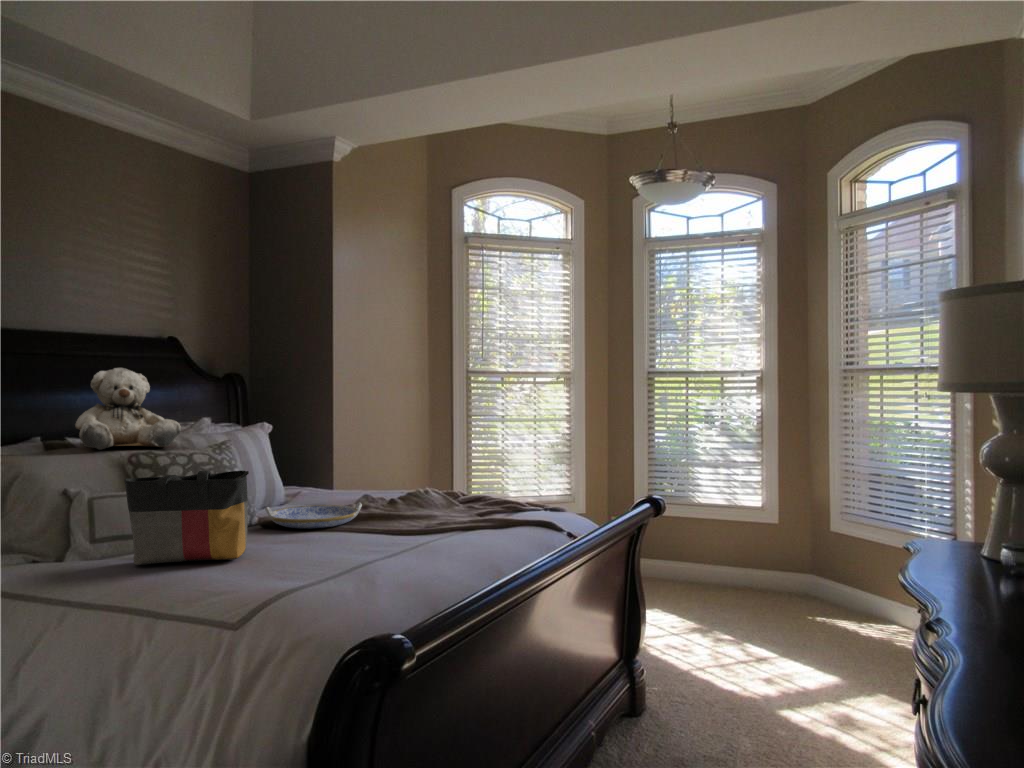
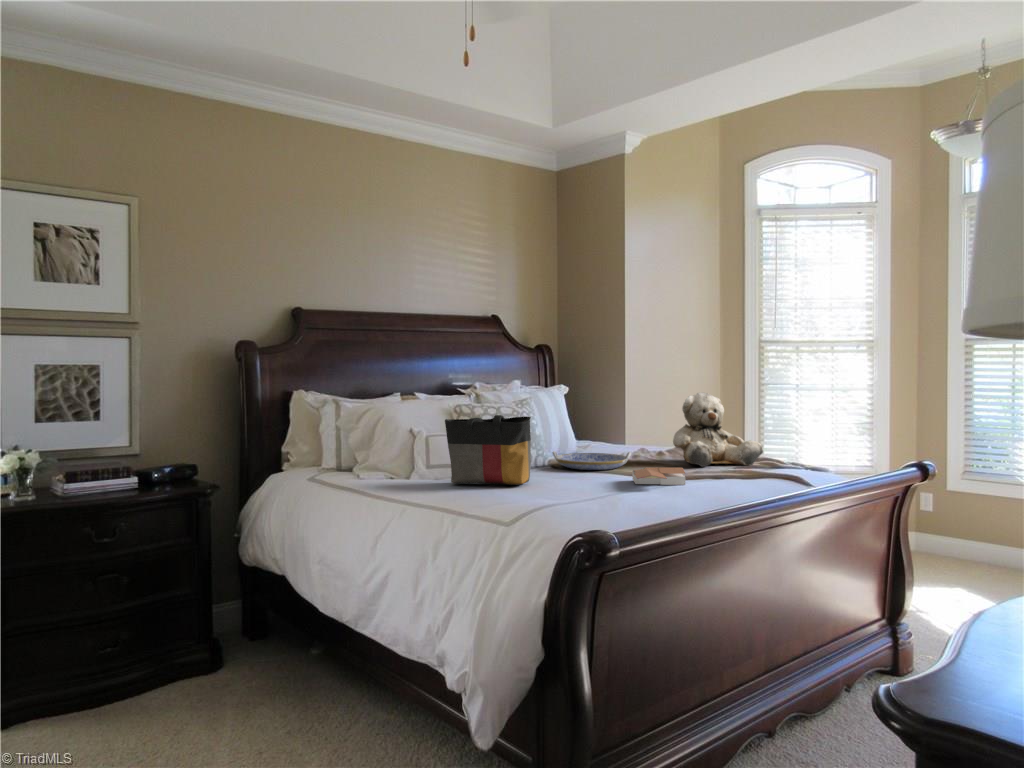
teddy bear: present [75,368,181,450] -> present [673,393,763,467]
book: none [373,521,437,545] -> present [633,467,686,485]

